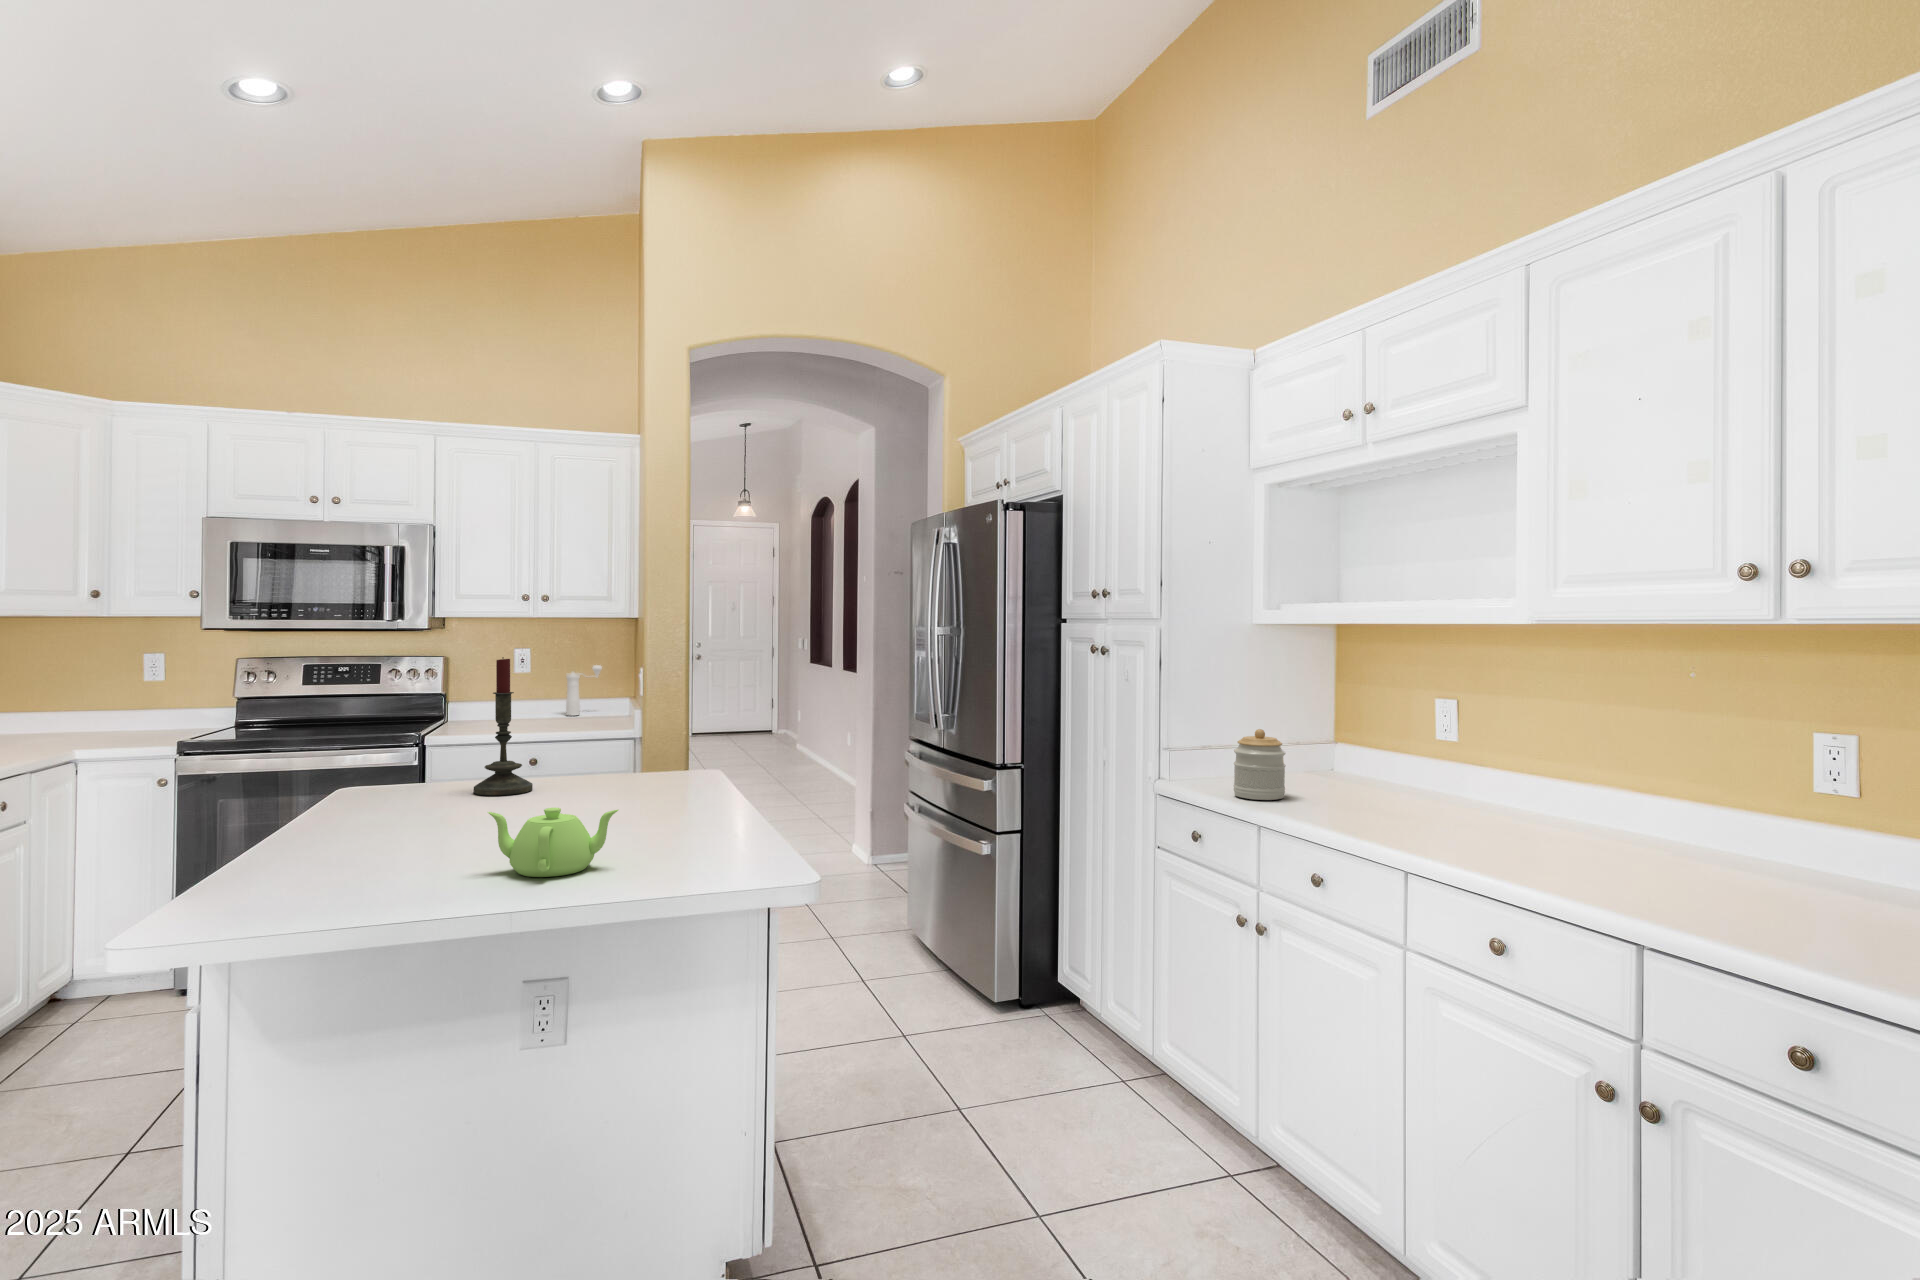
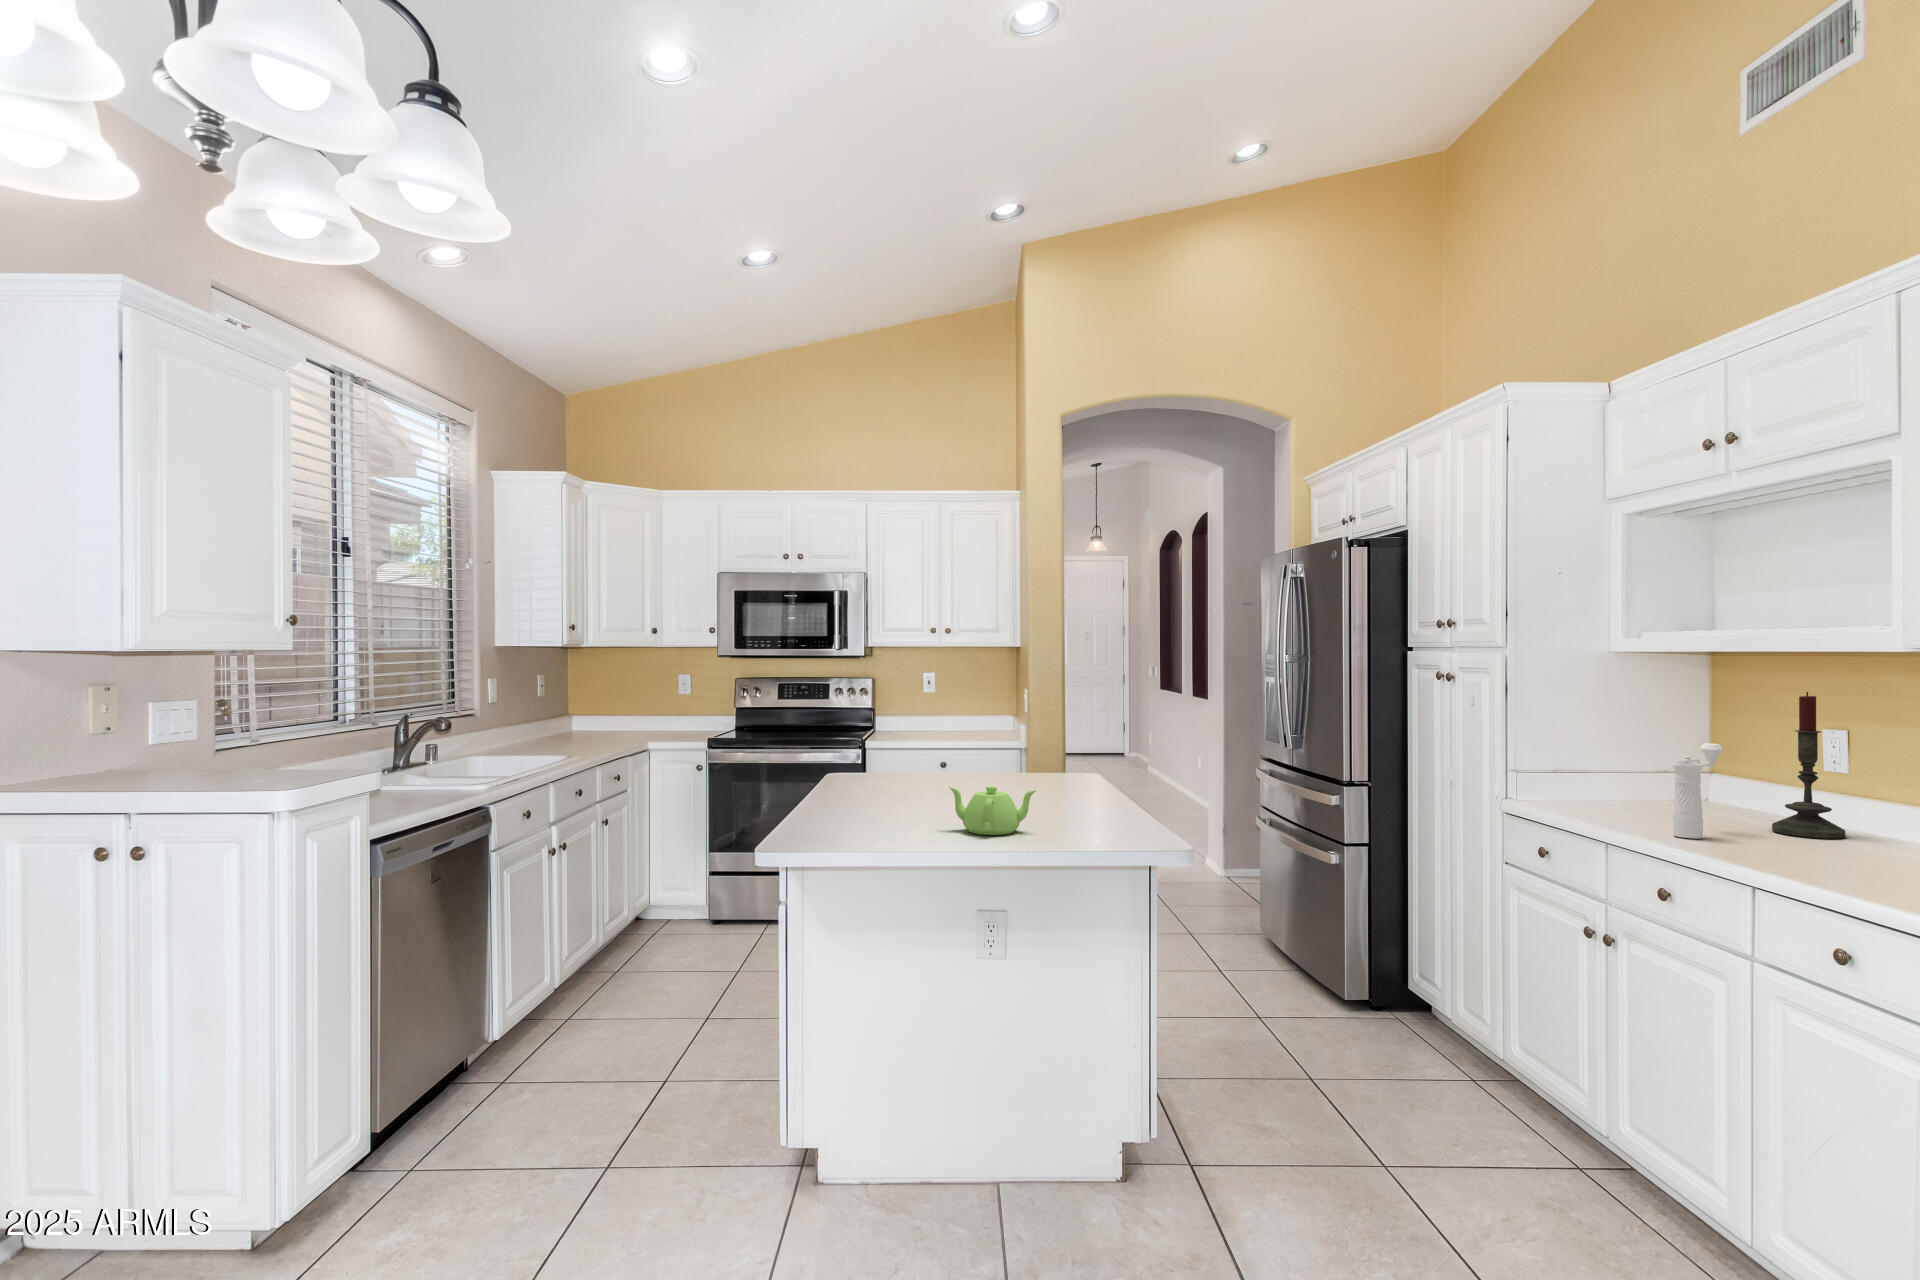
candle: present [474,657,533,796] -> present [1772,692,1845,839]
pepper mill: present [566,665,602,716] -> present [1673,743,1723,839]
jar: present [1234,729,1286,800] -> none [1582,752,1639,820]

